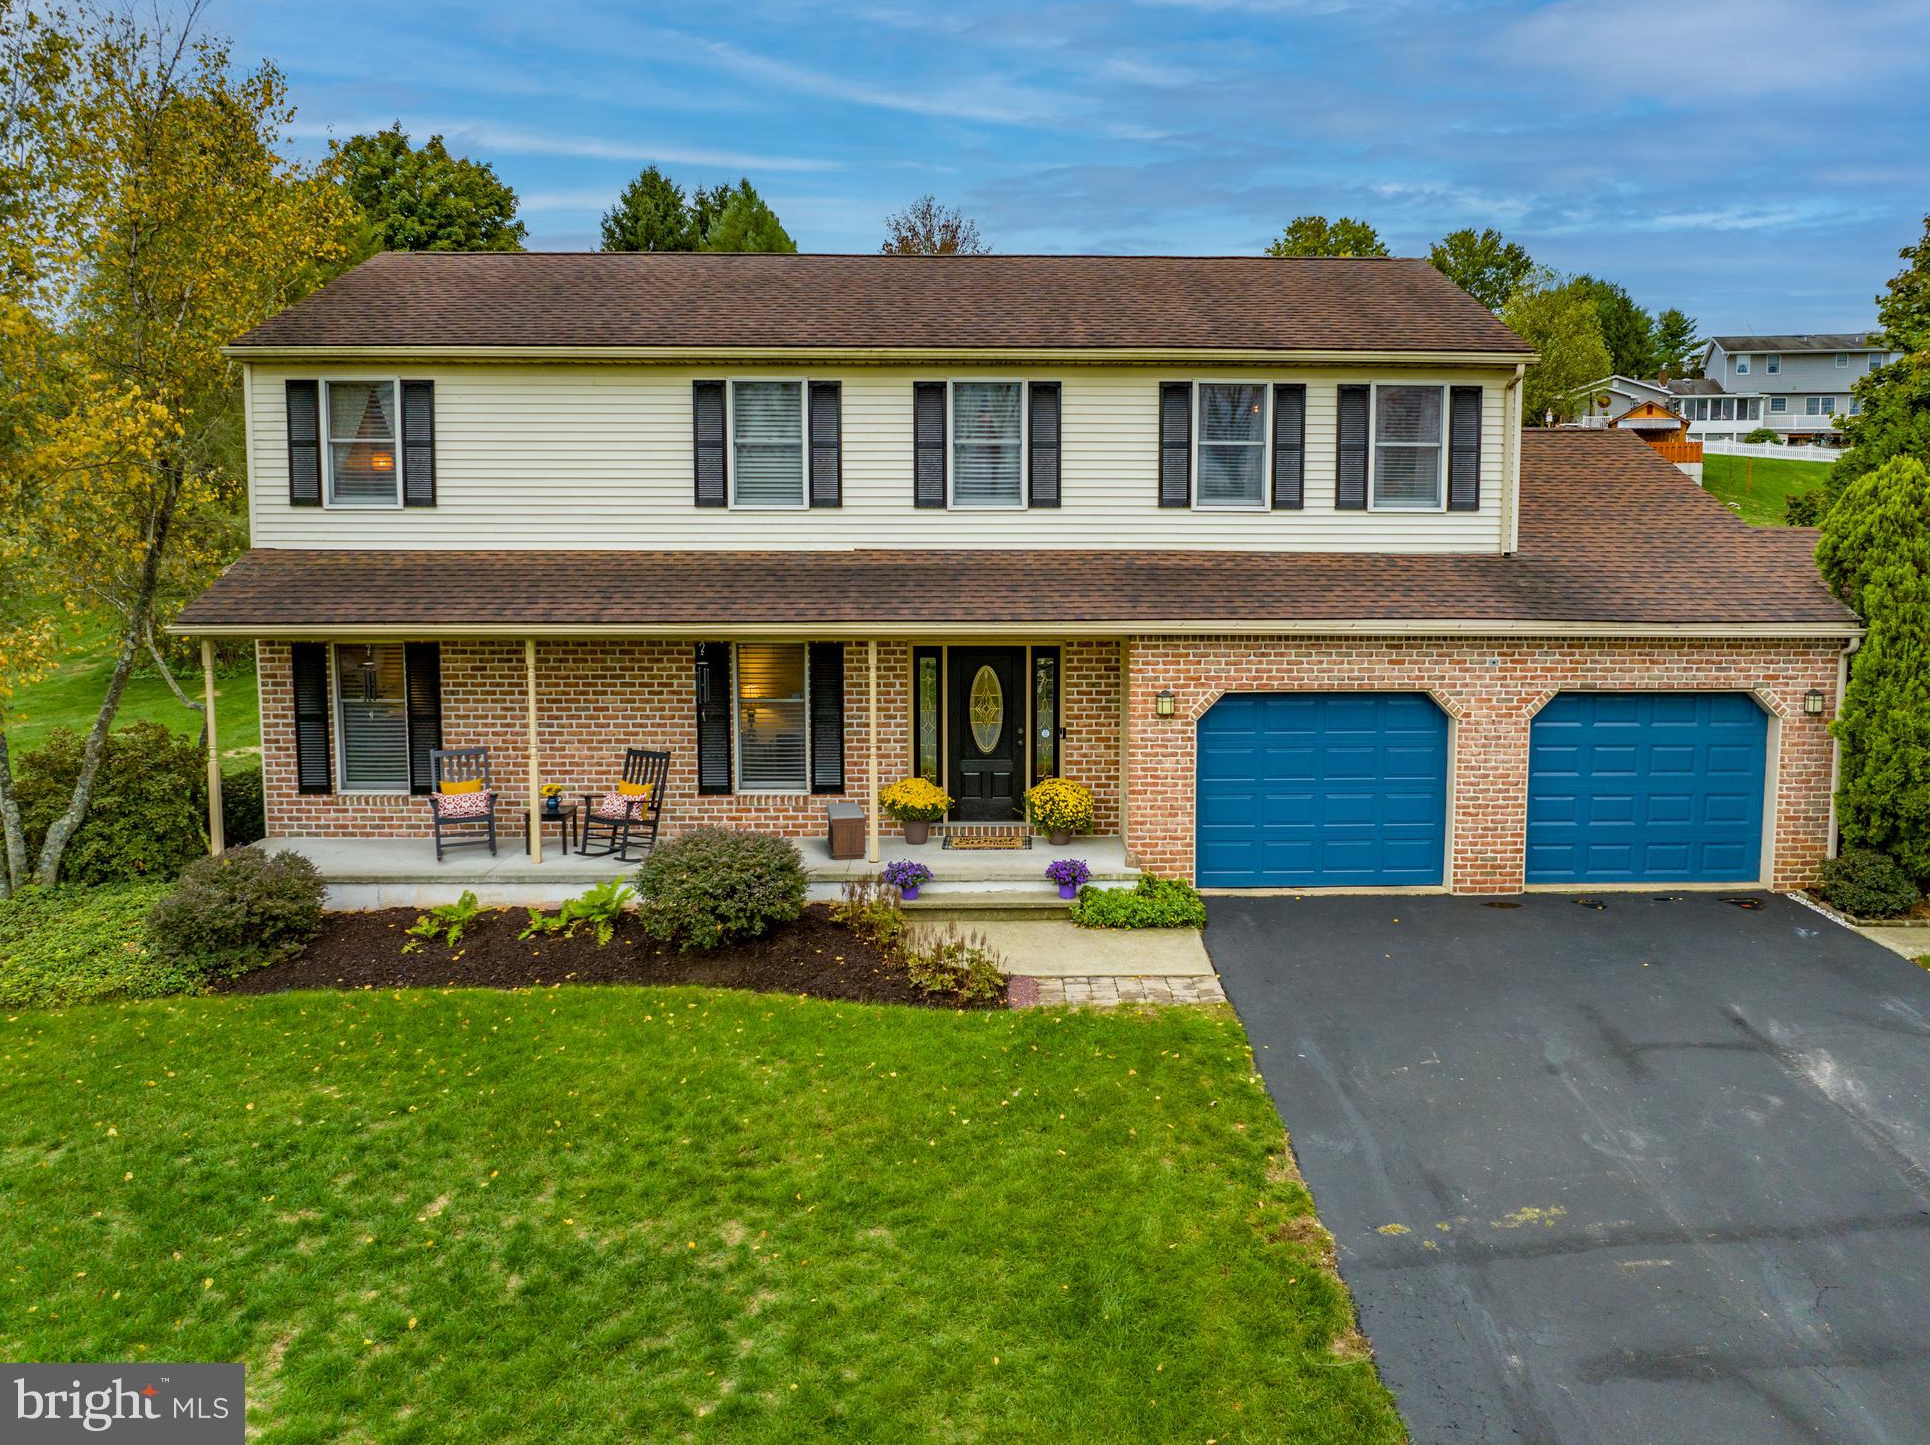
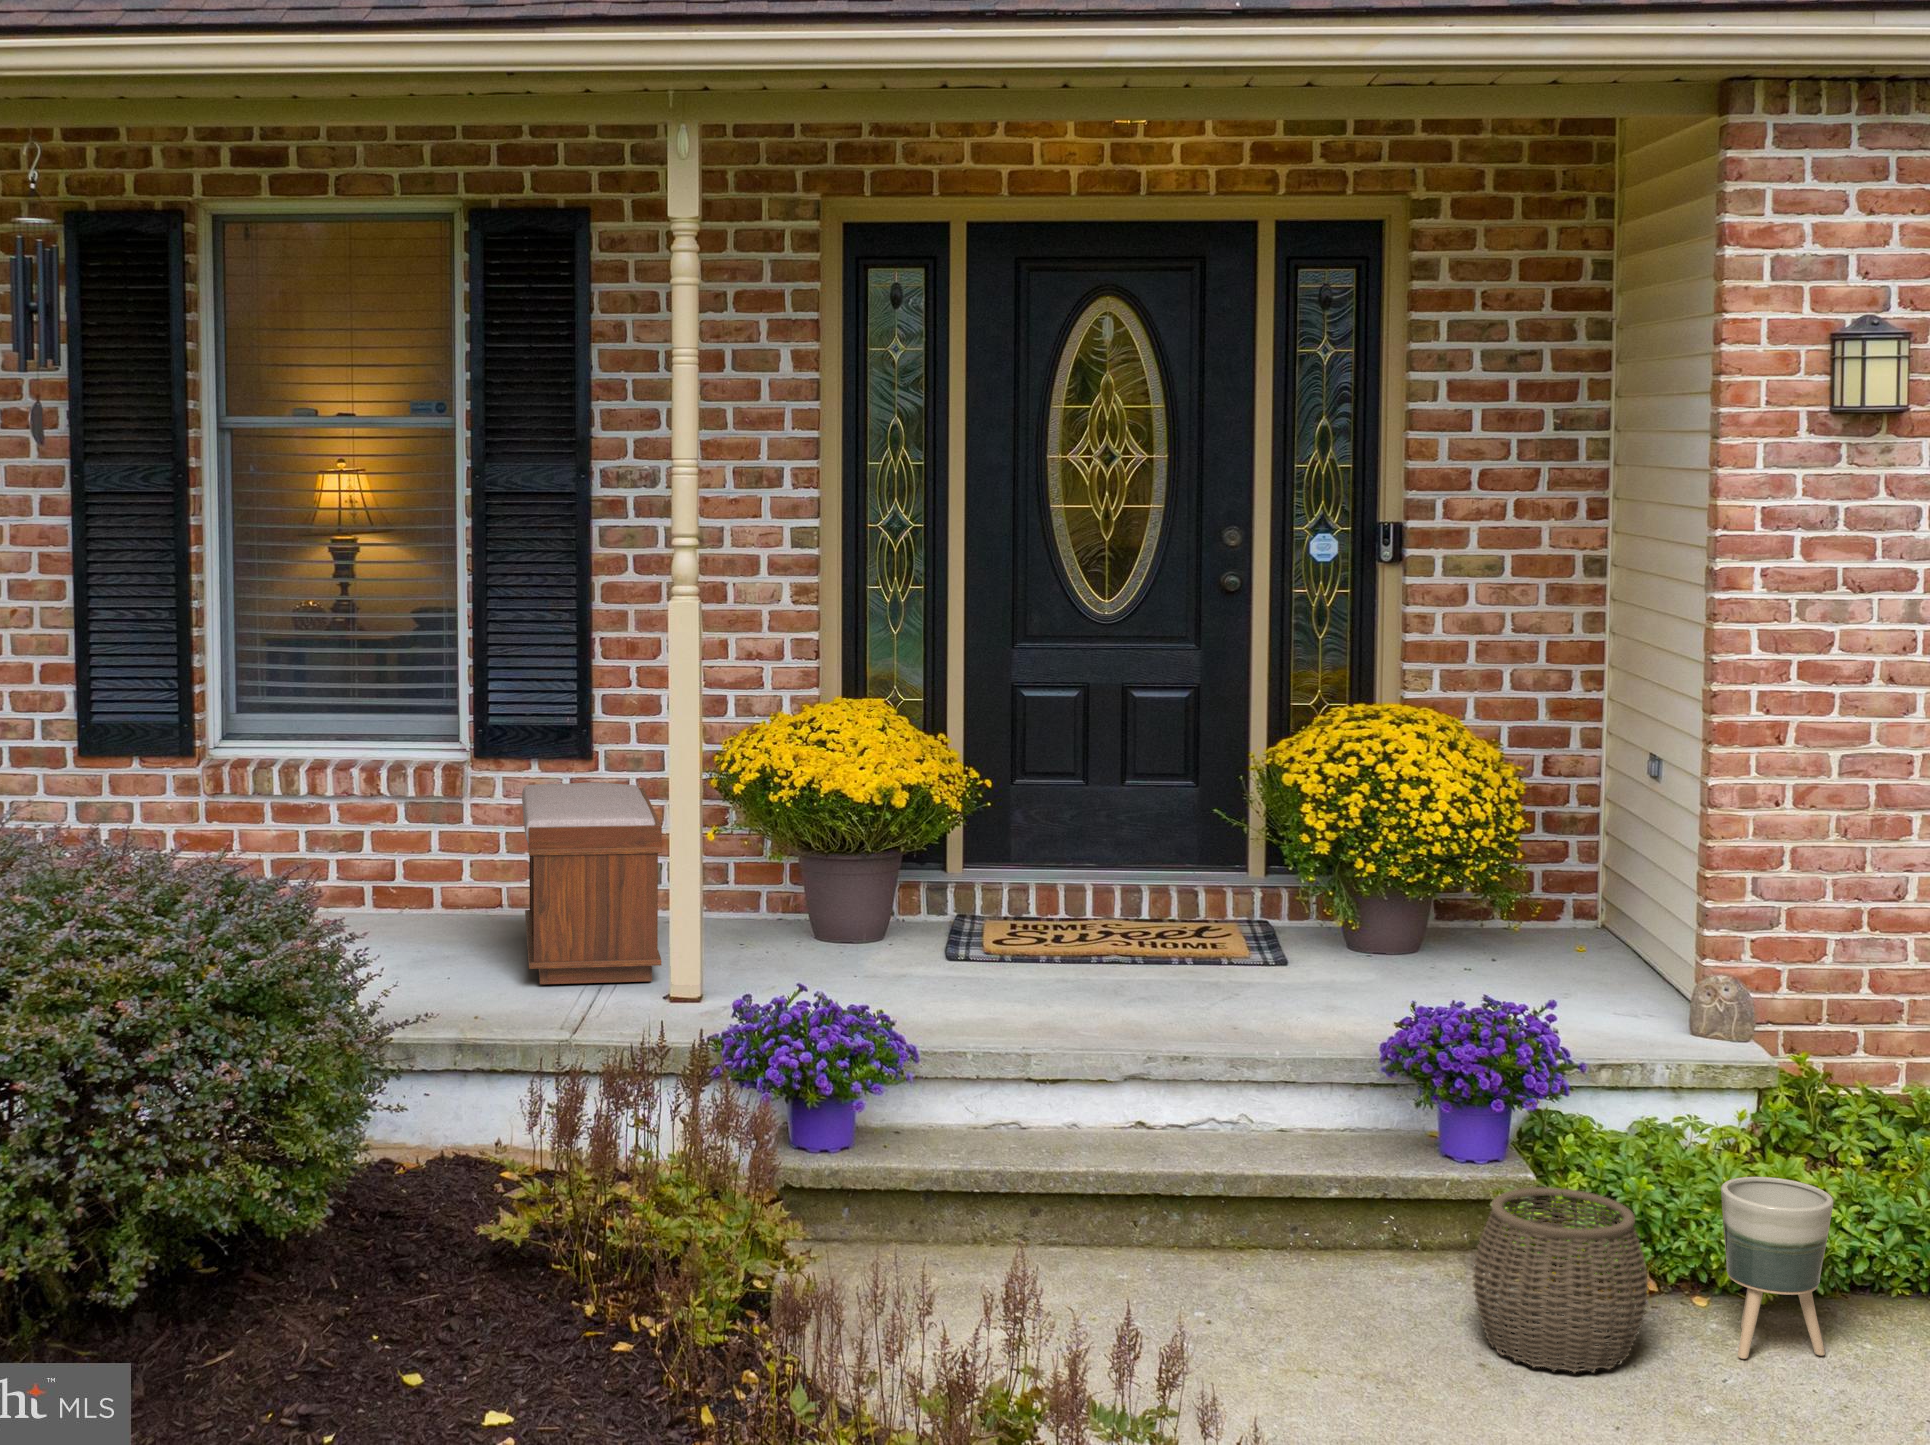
planter: none [1112,902,1136,942] -> present [1721,1177,1833,1359]
woven basket: none [1056,905,1094,946] -> present [1472,1187,1649,1373]

